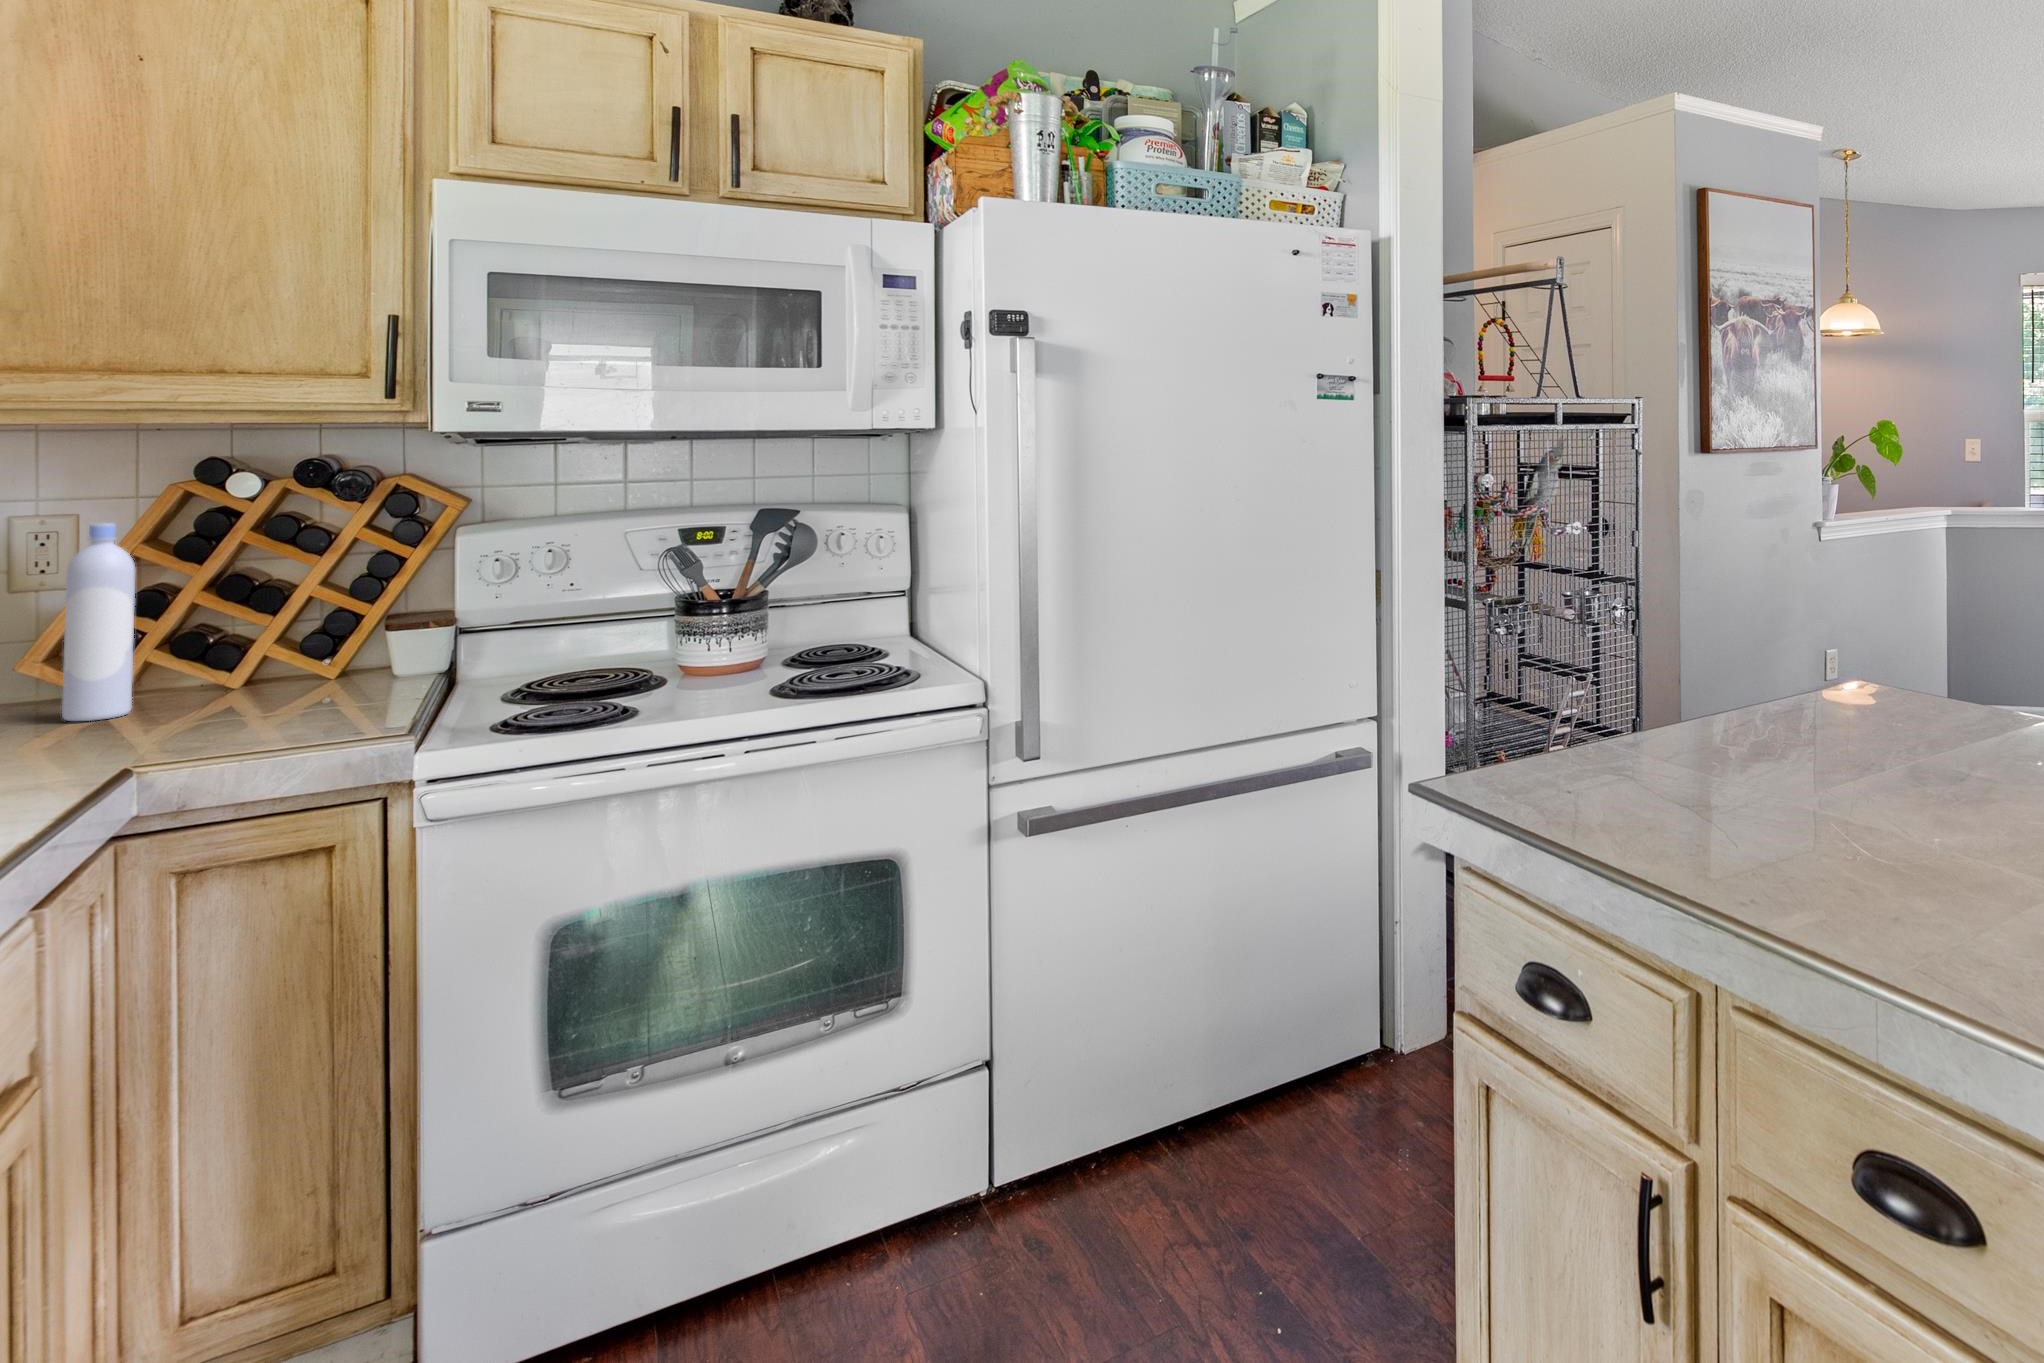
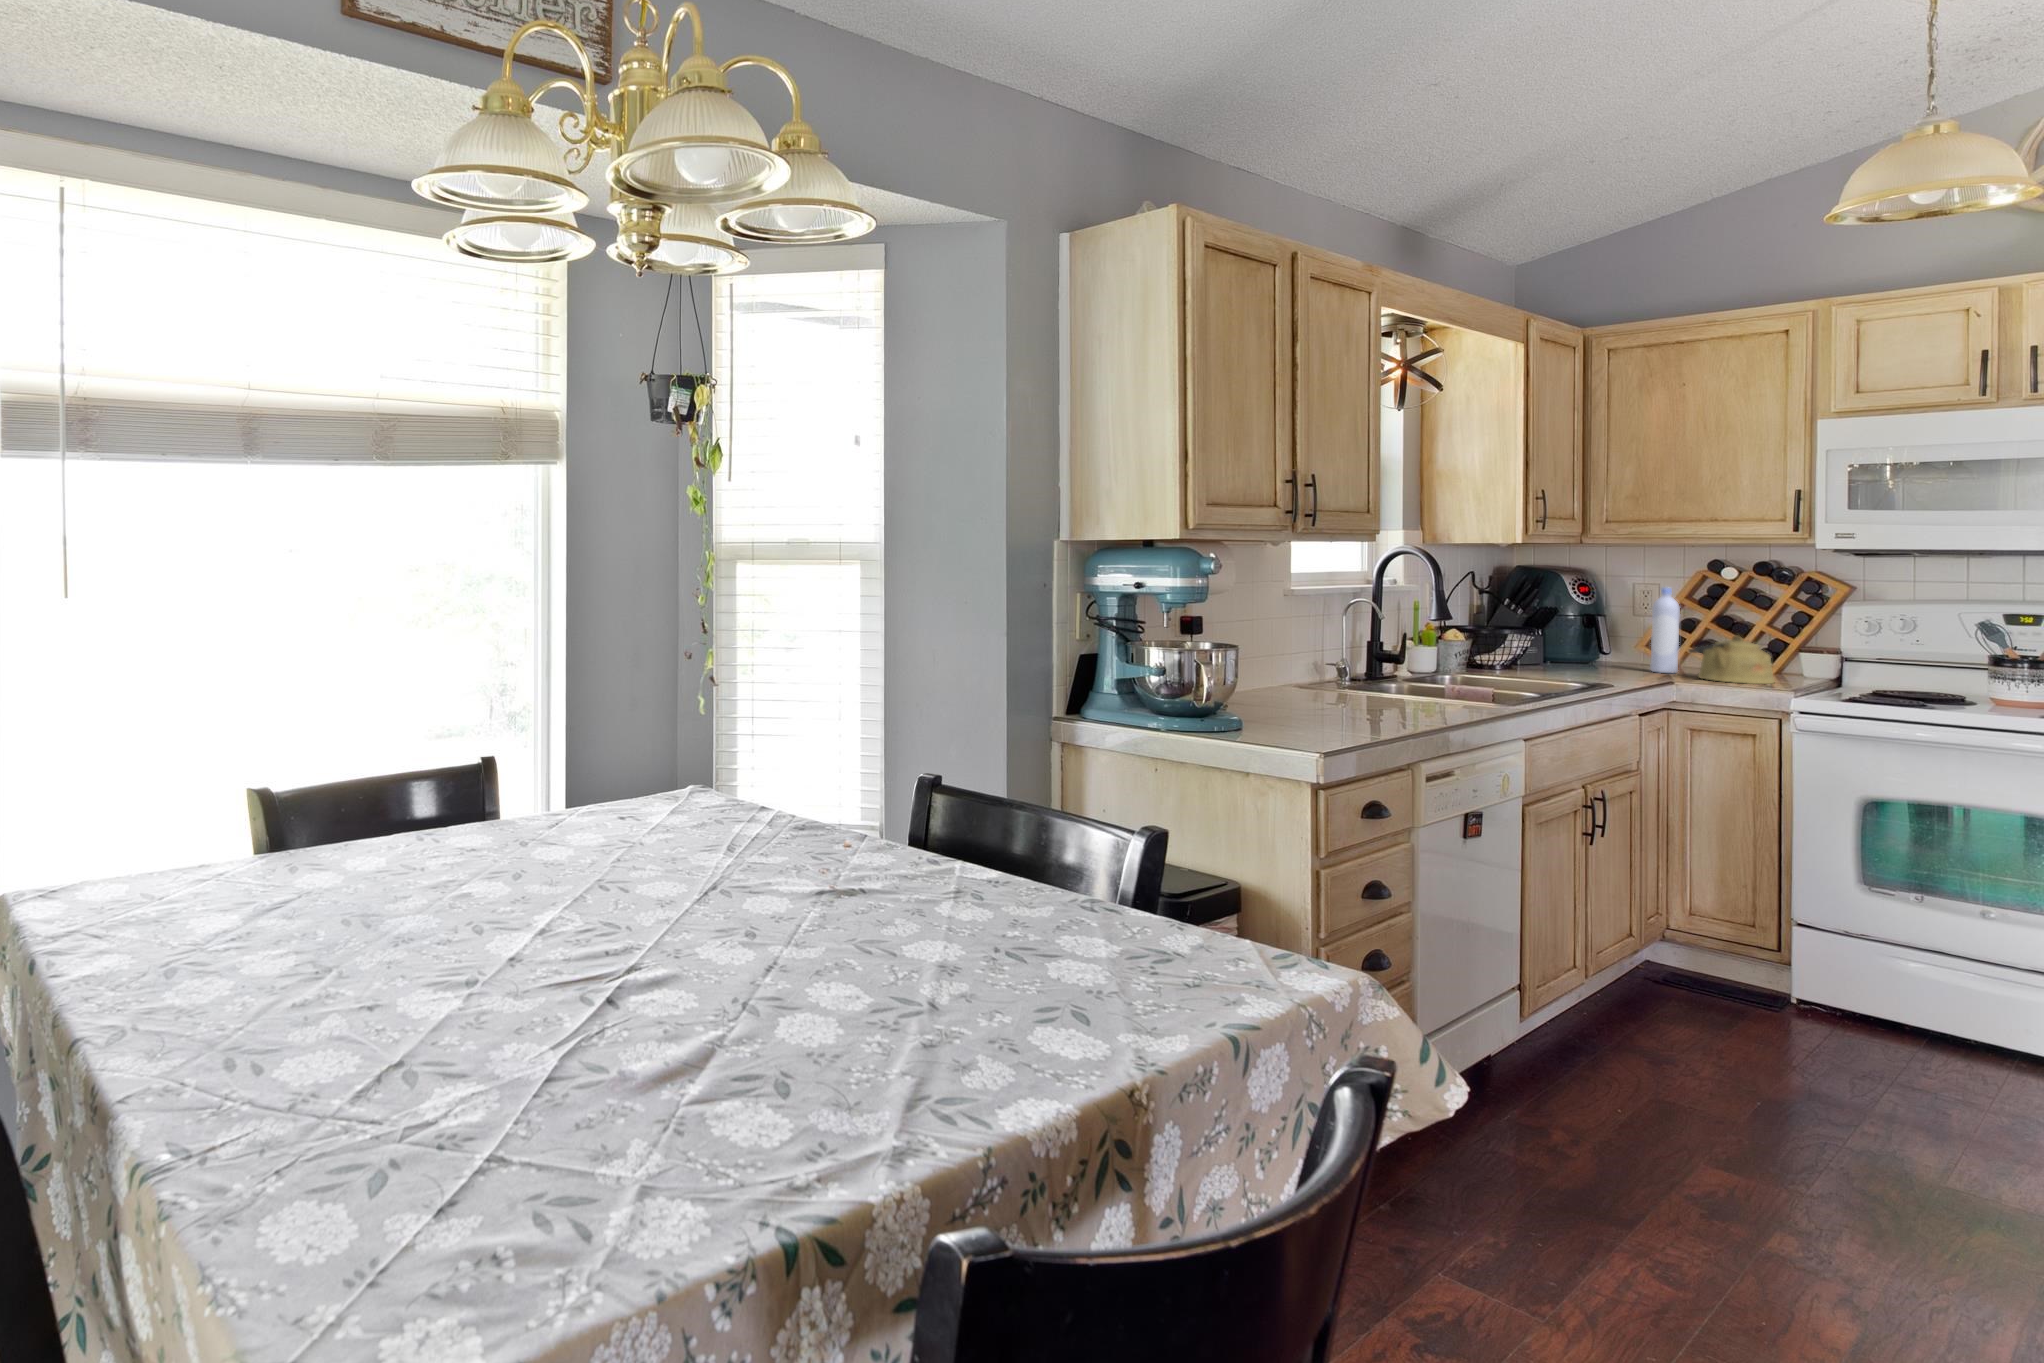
kettle: none [159,616,348,725] -> present [1689,635,1774,684]

